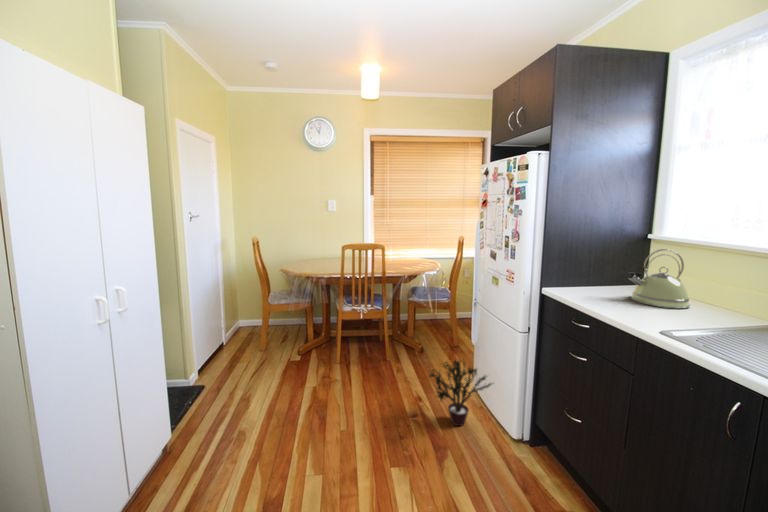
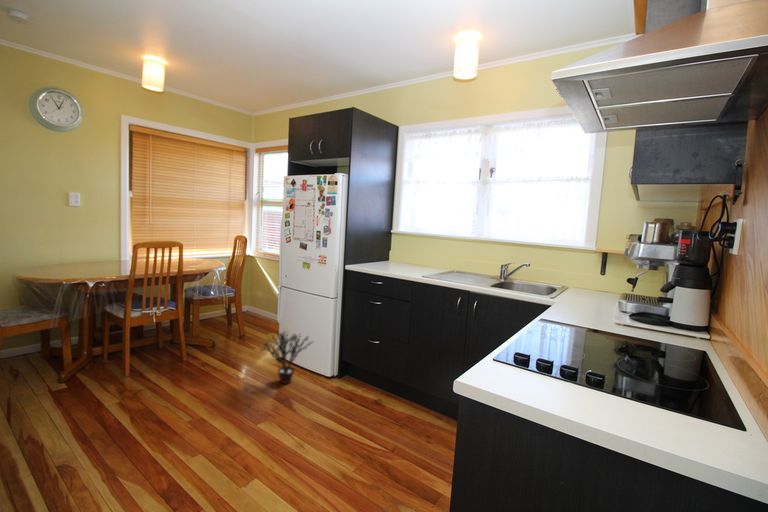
kettle: present [628,249,690,308] -> none [390,238,416,269]

